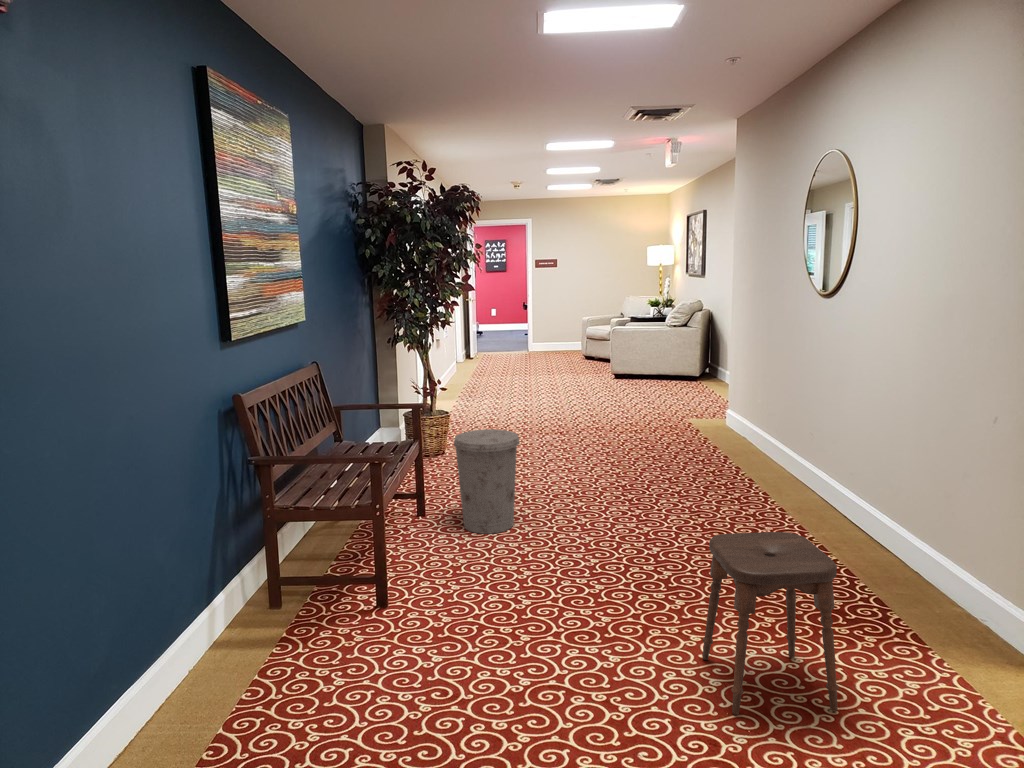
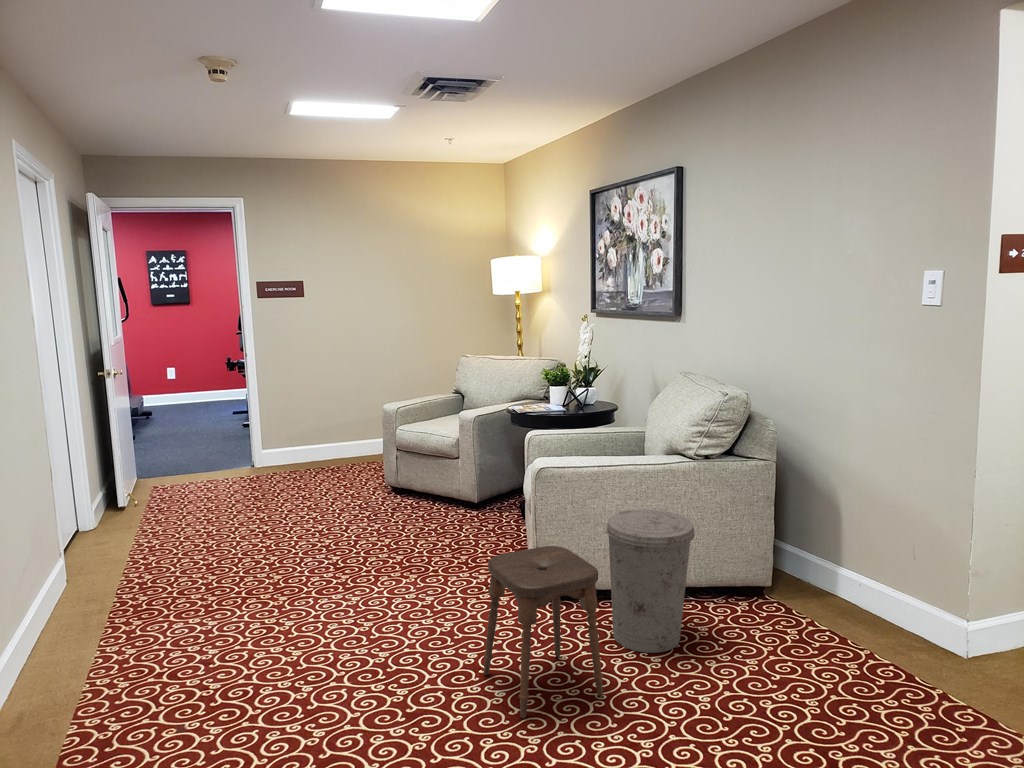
trash can: present [454,429,520,534] -> present [607,509,695,653]

